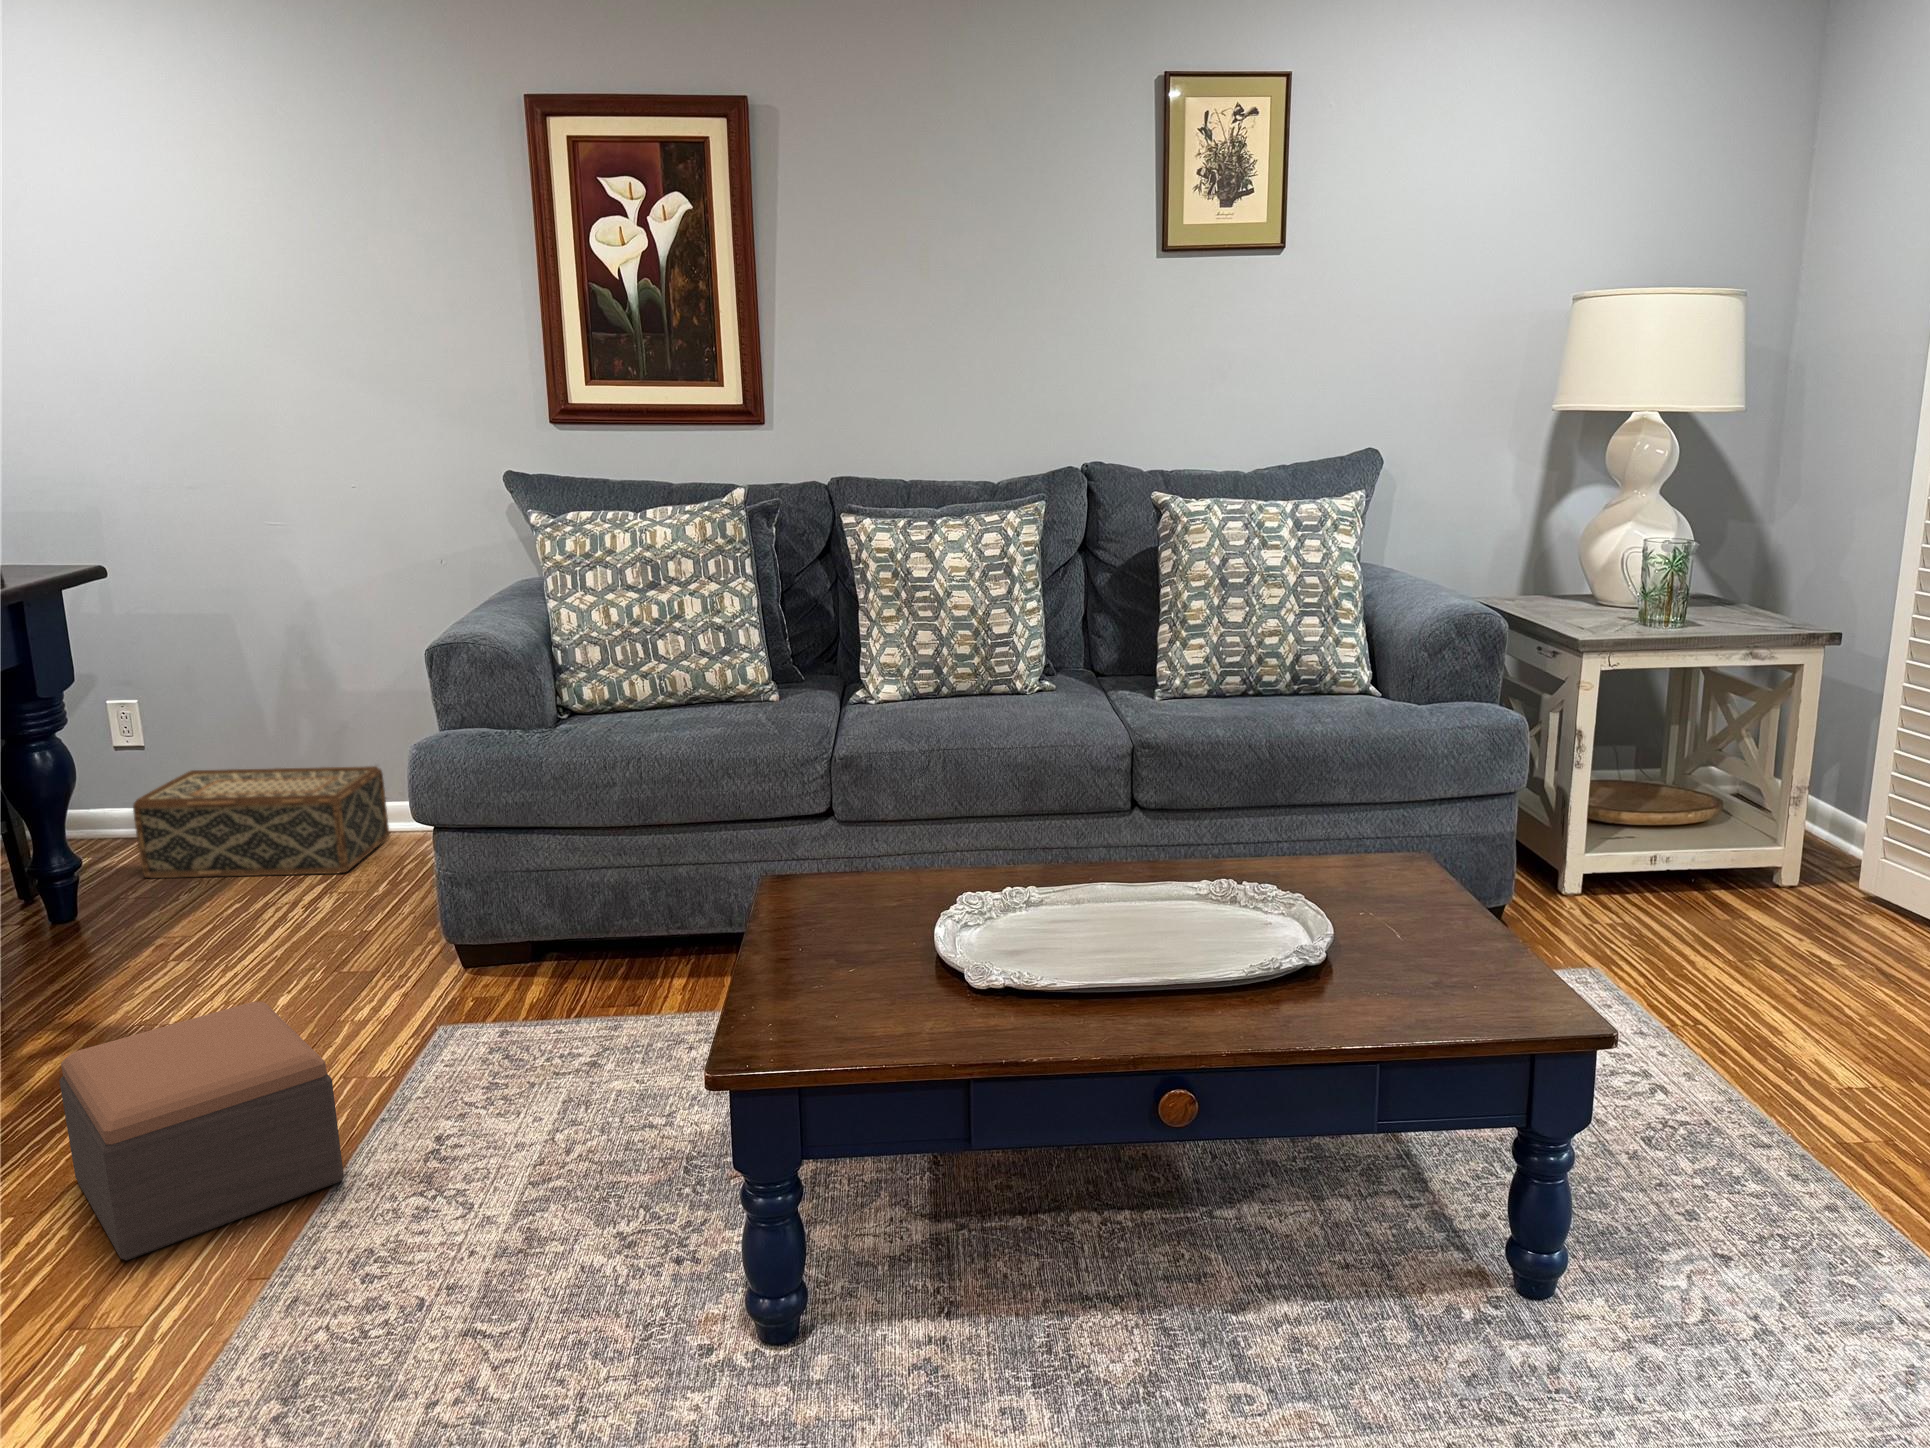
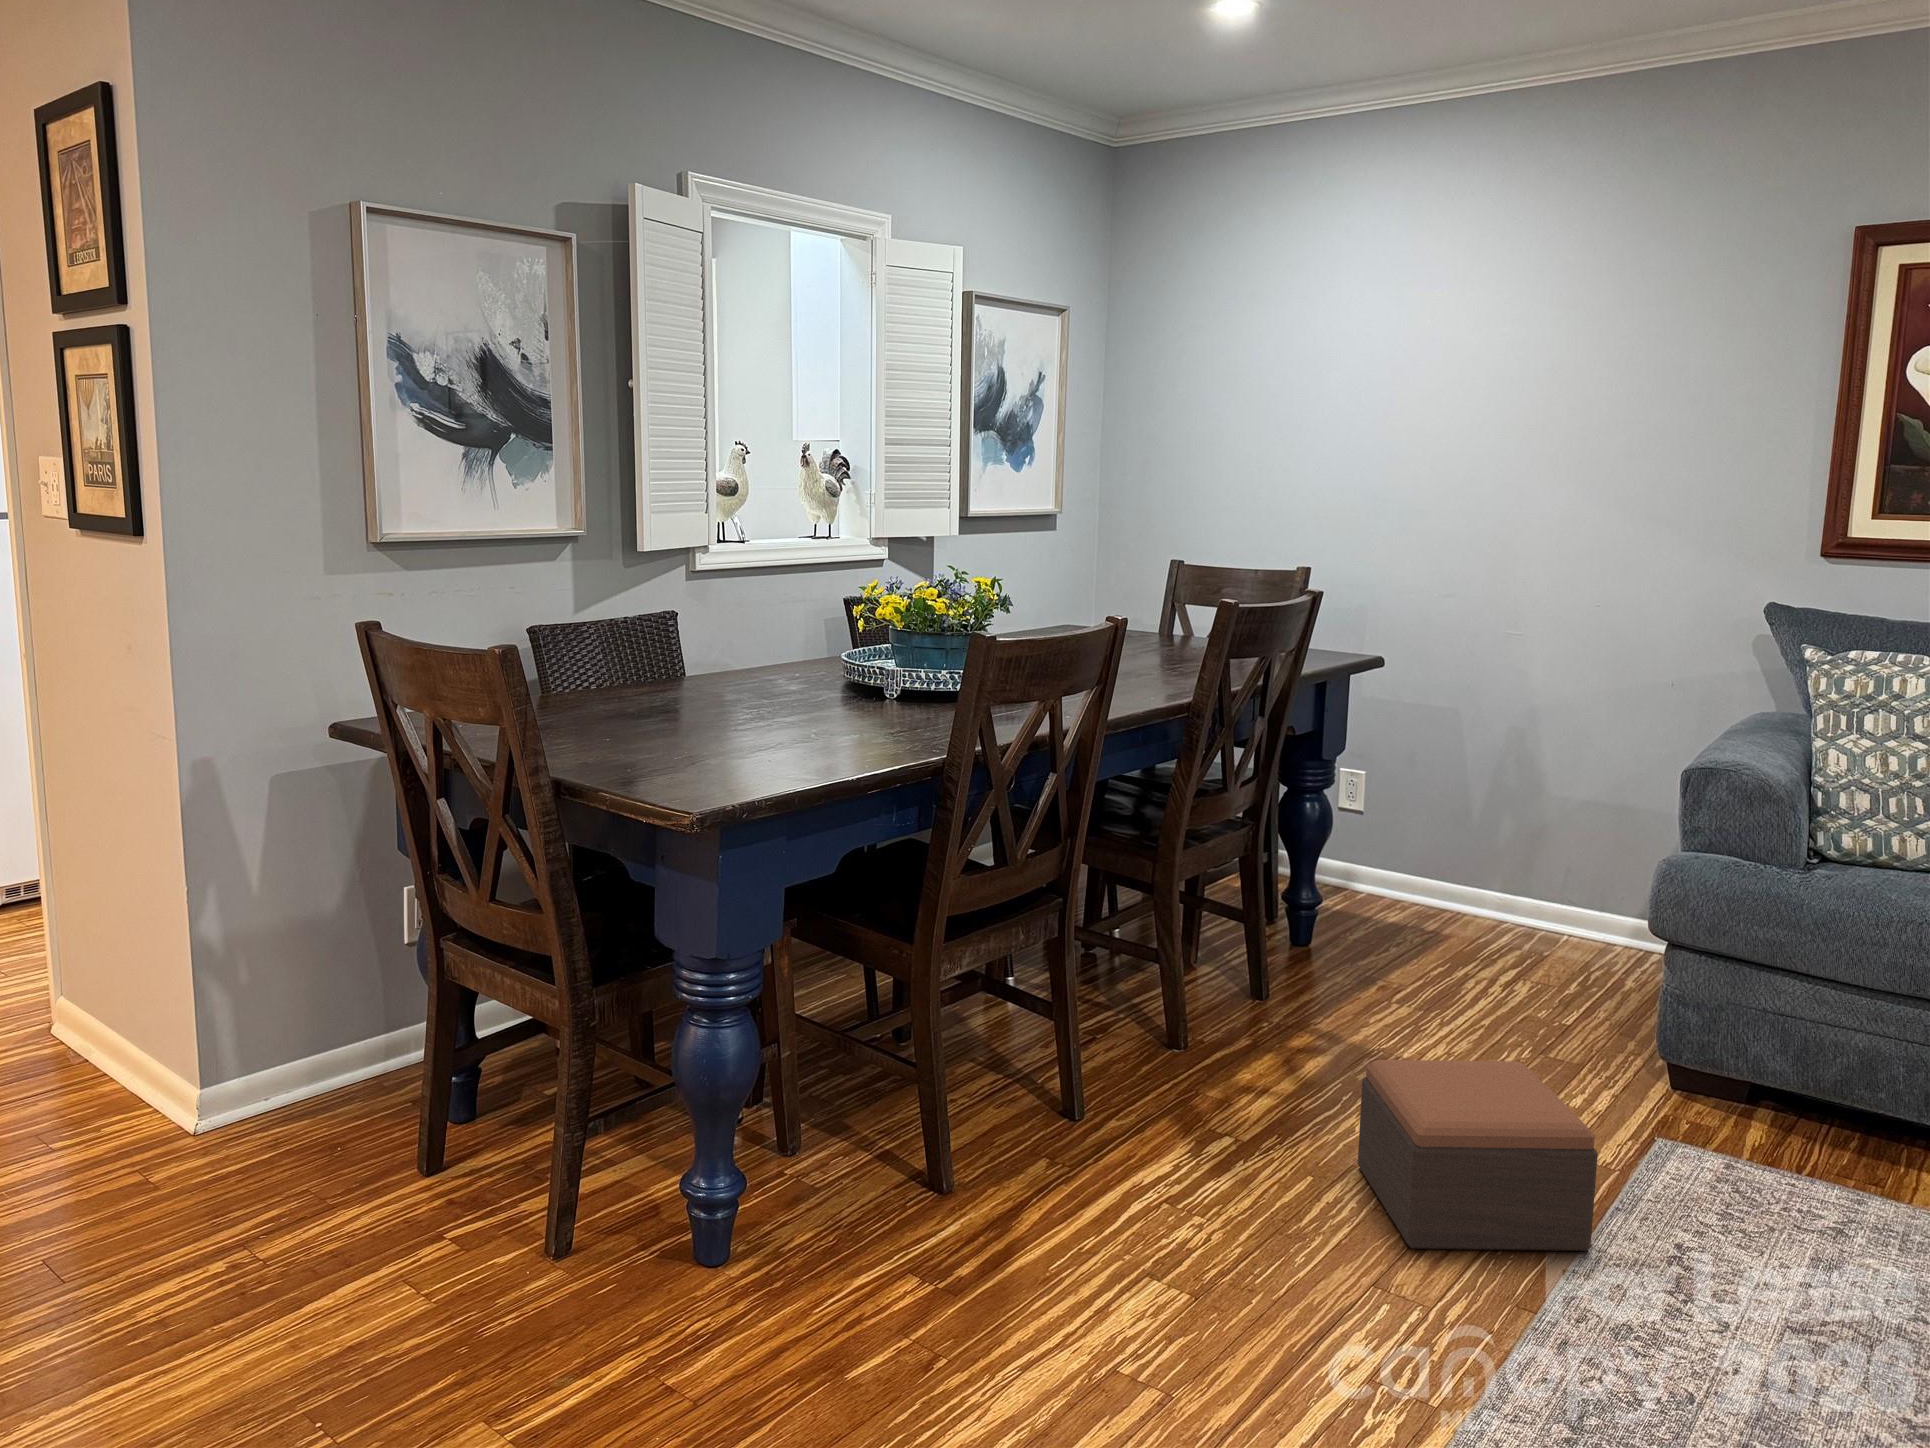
woven basket: present [133,766,390,878] -> none [1356,841,1573,964]

